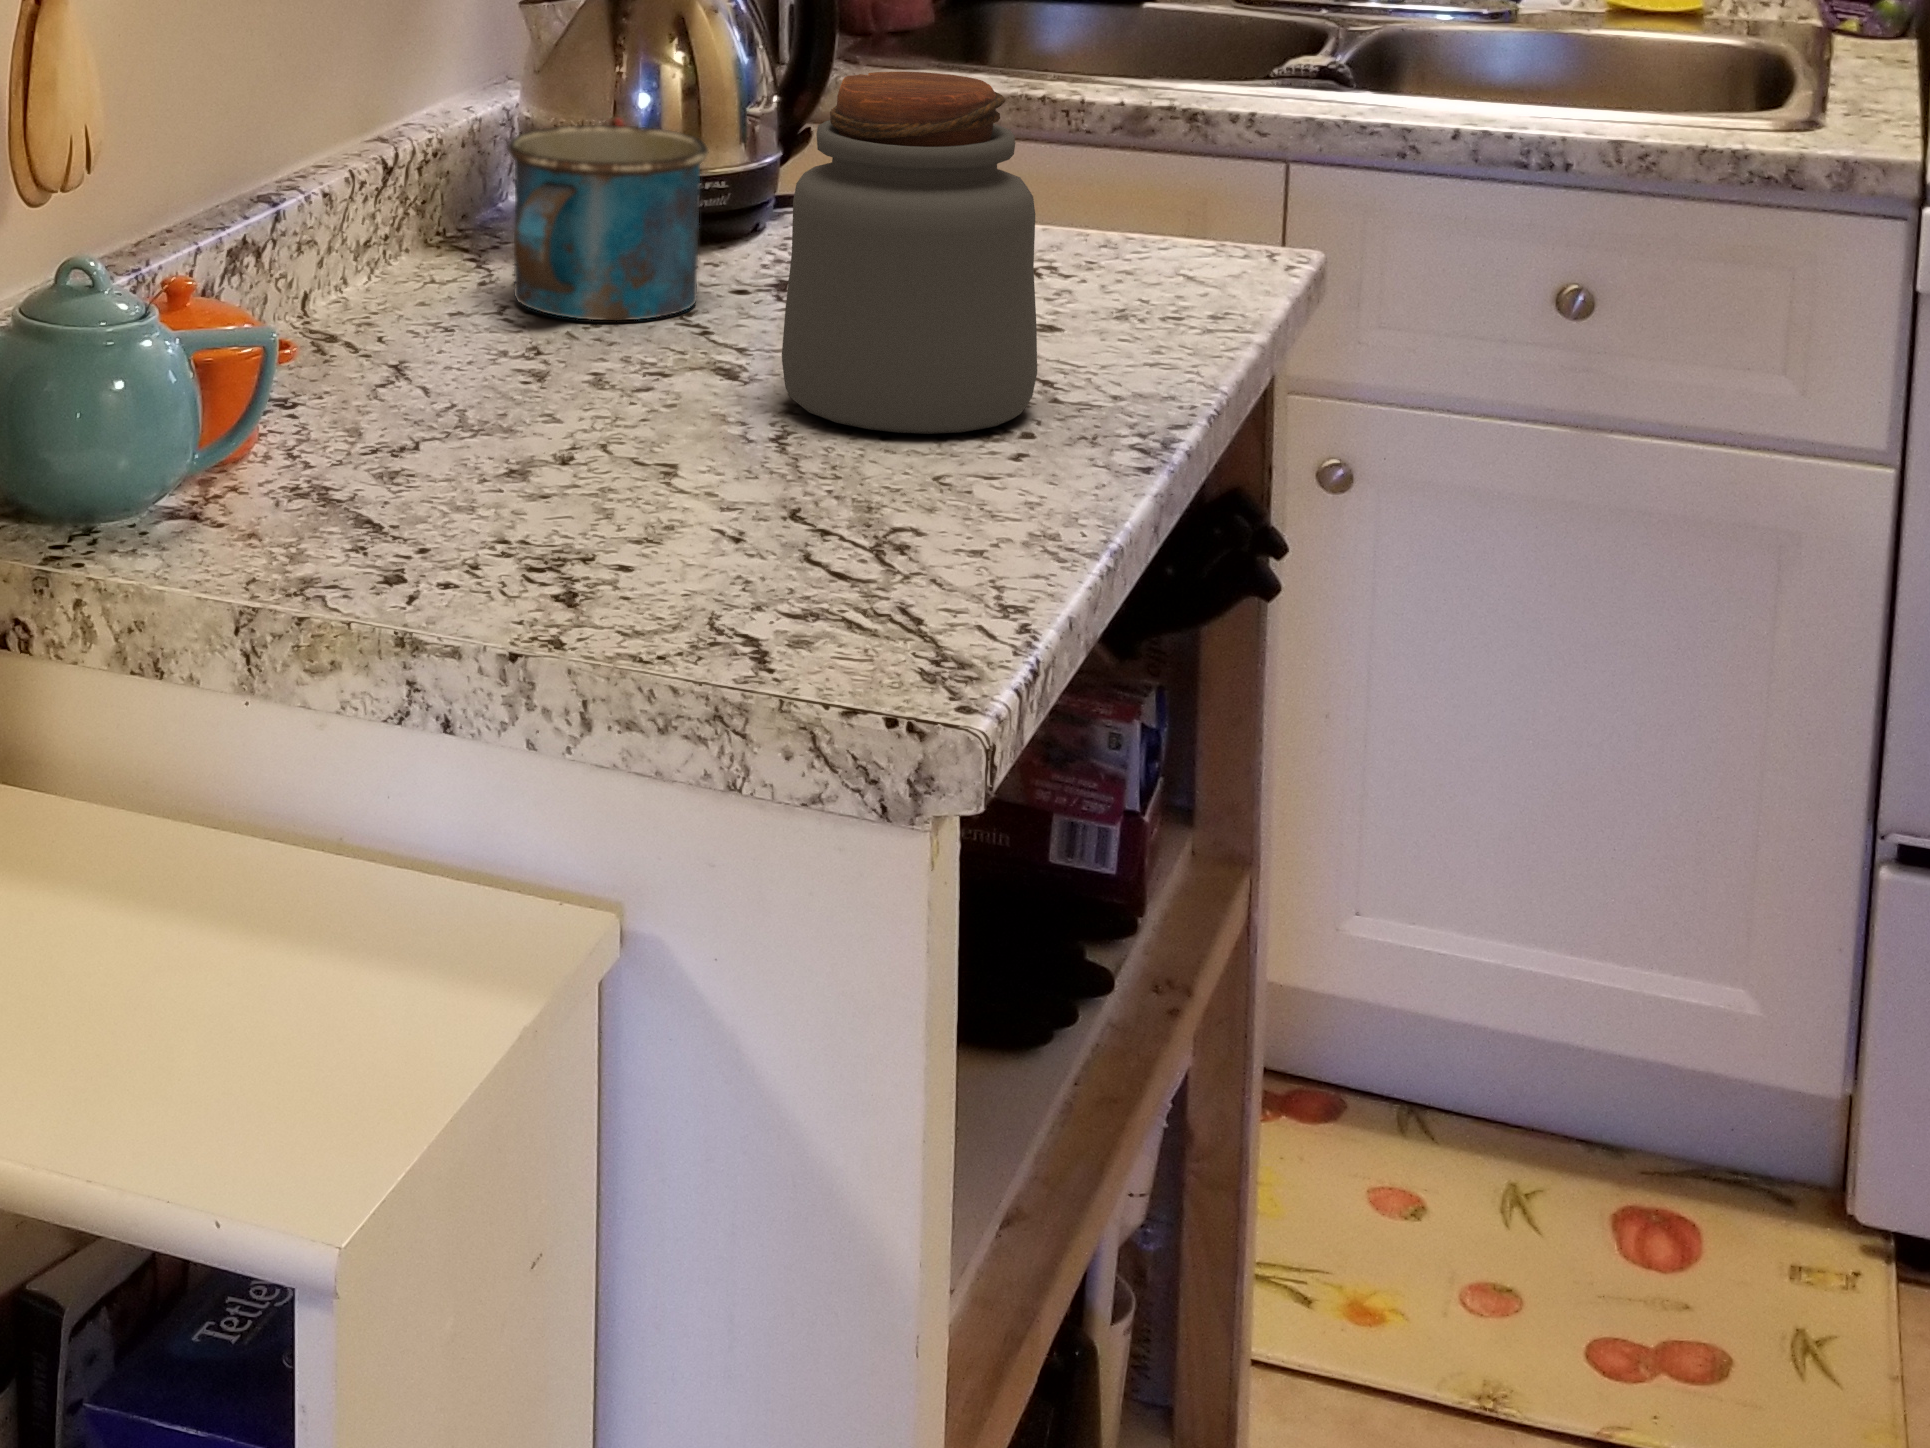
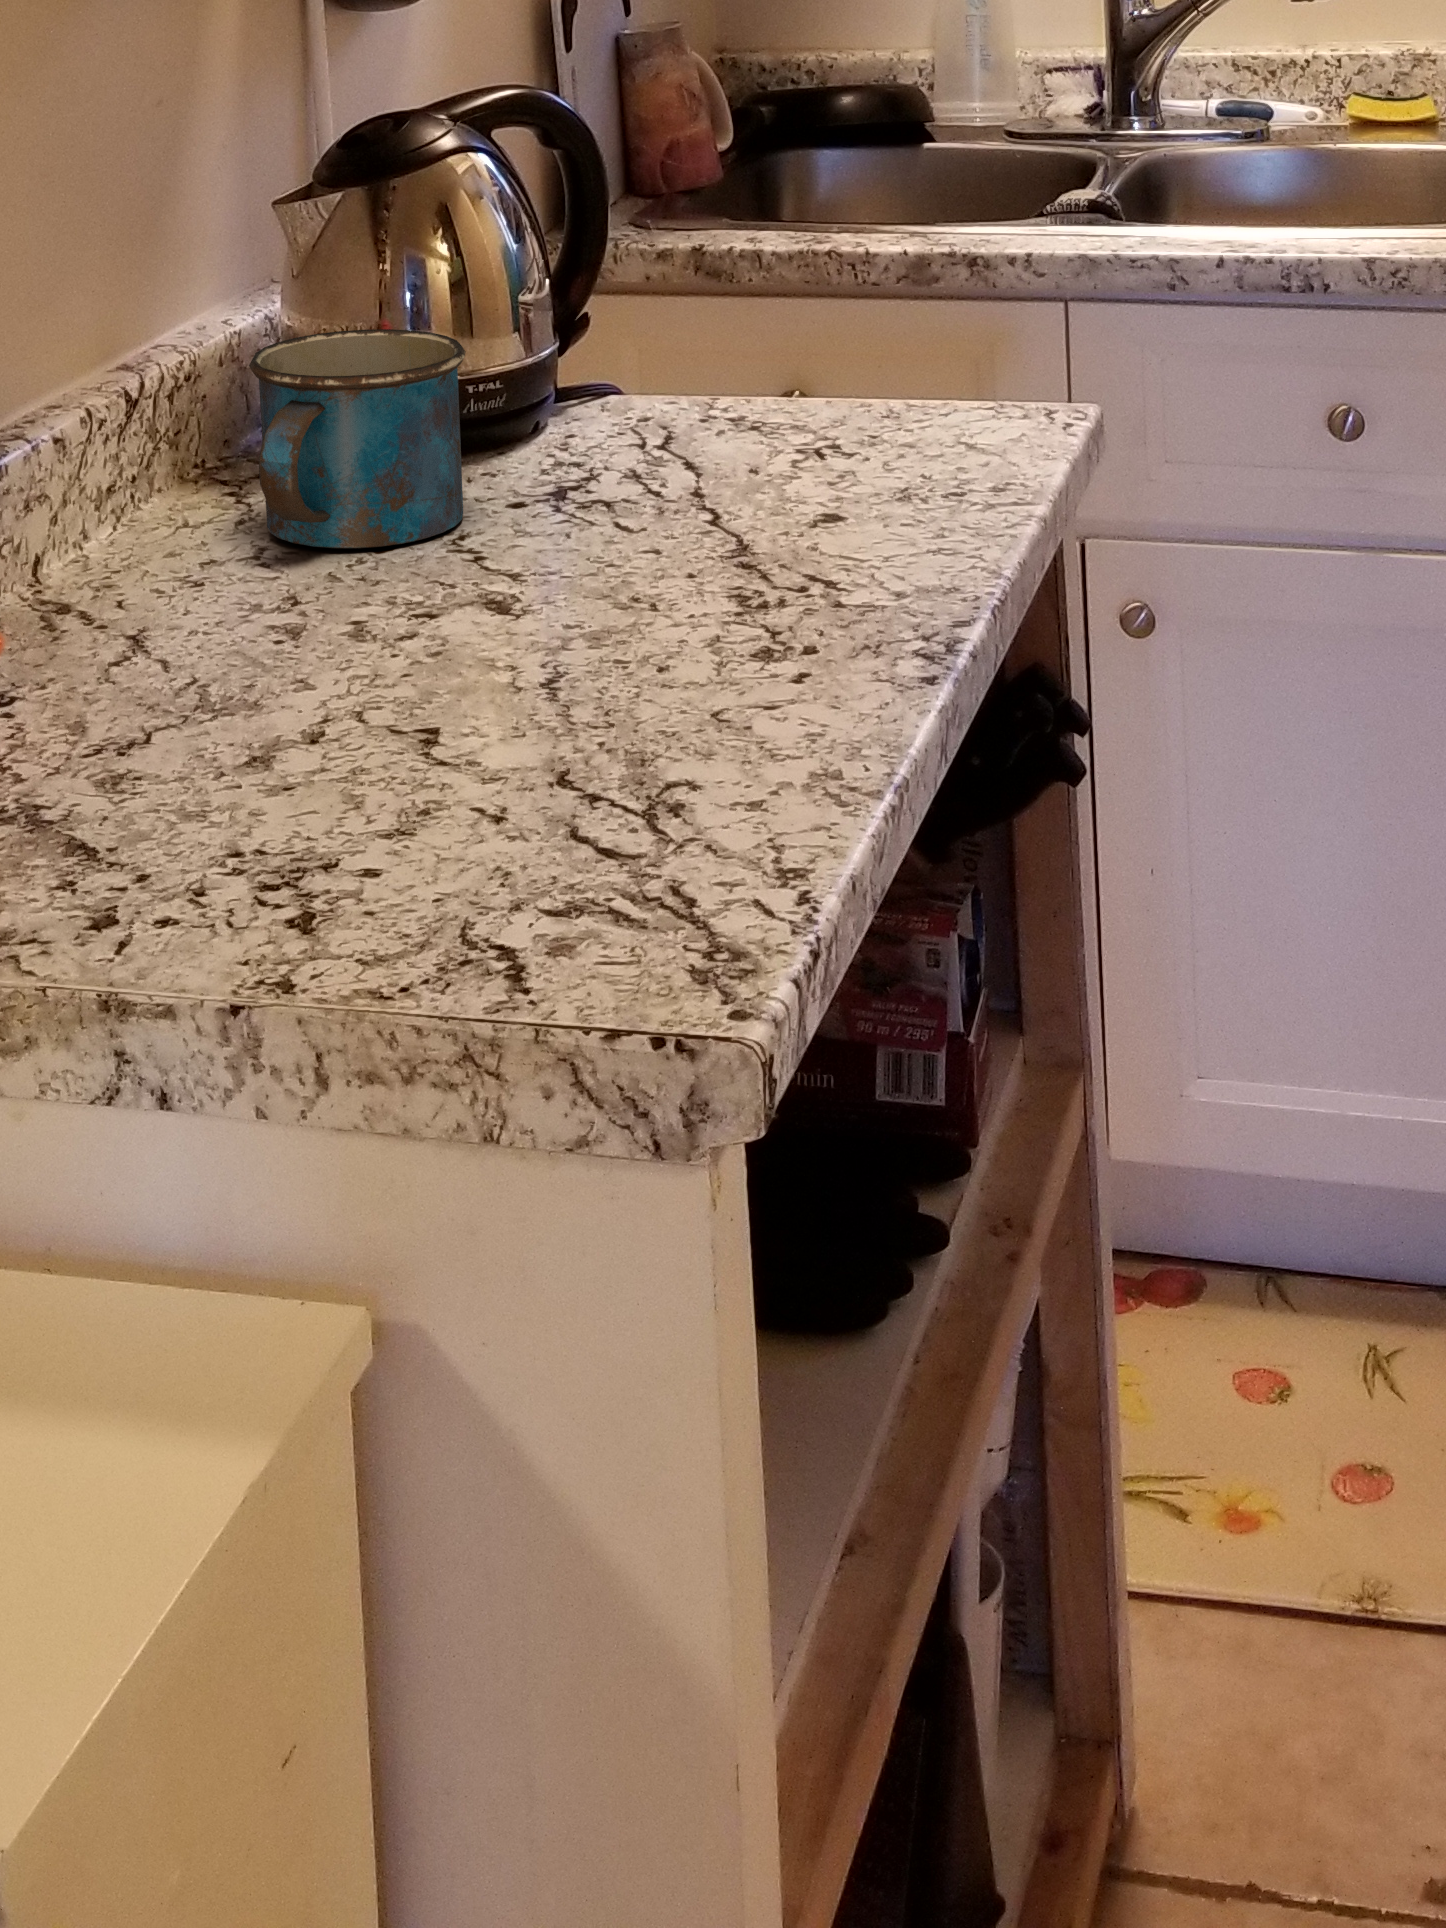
jar: present [782,71,1037,434] -> none [547,262,819,665]

